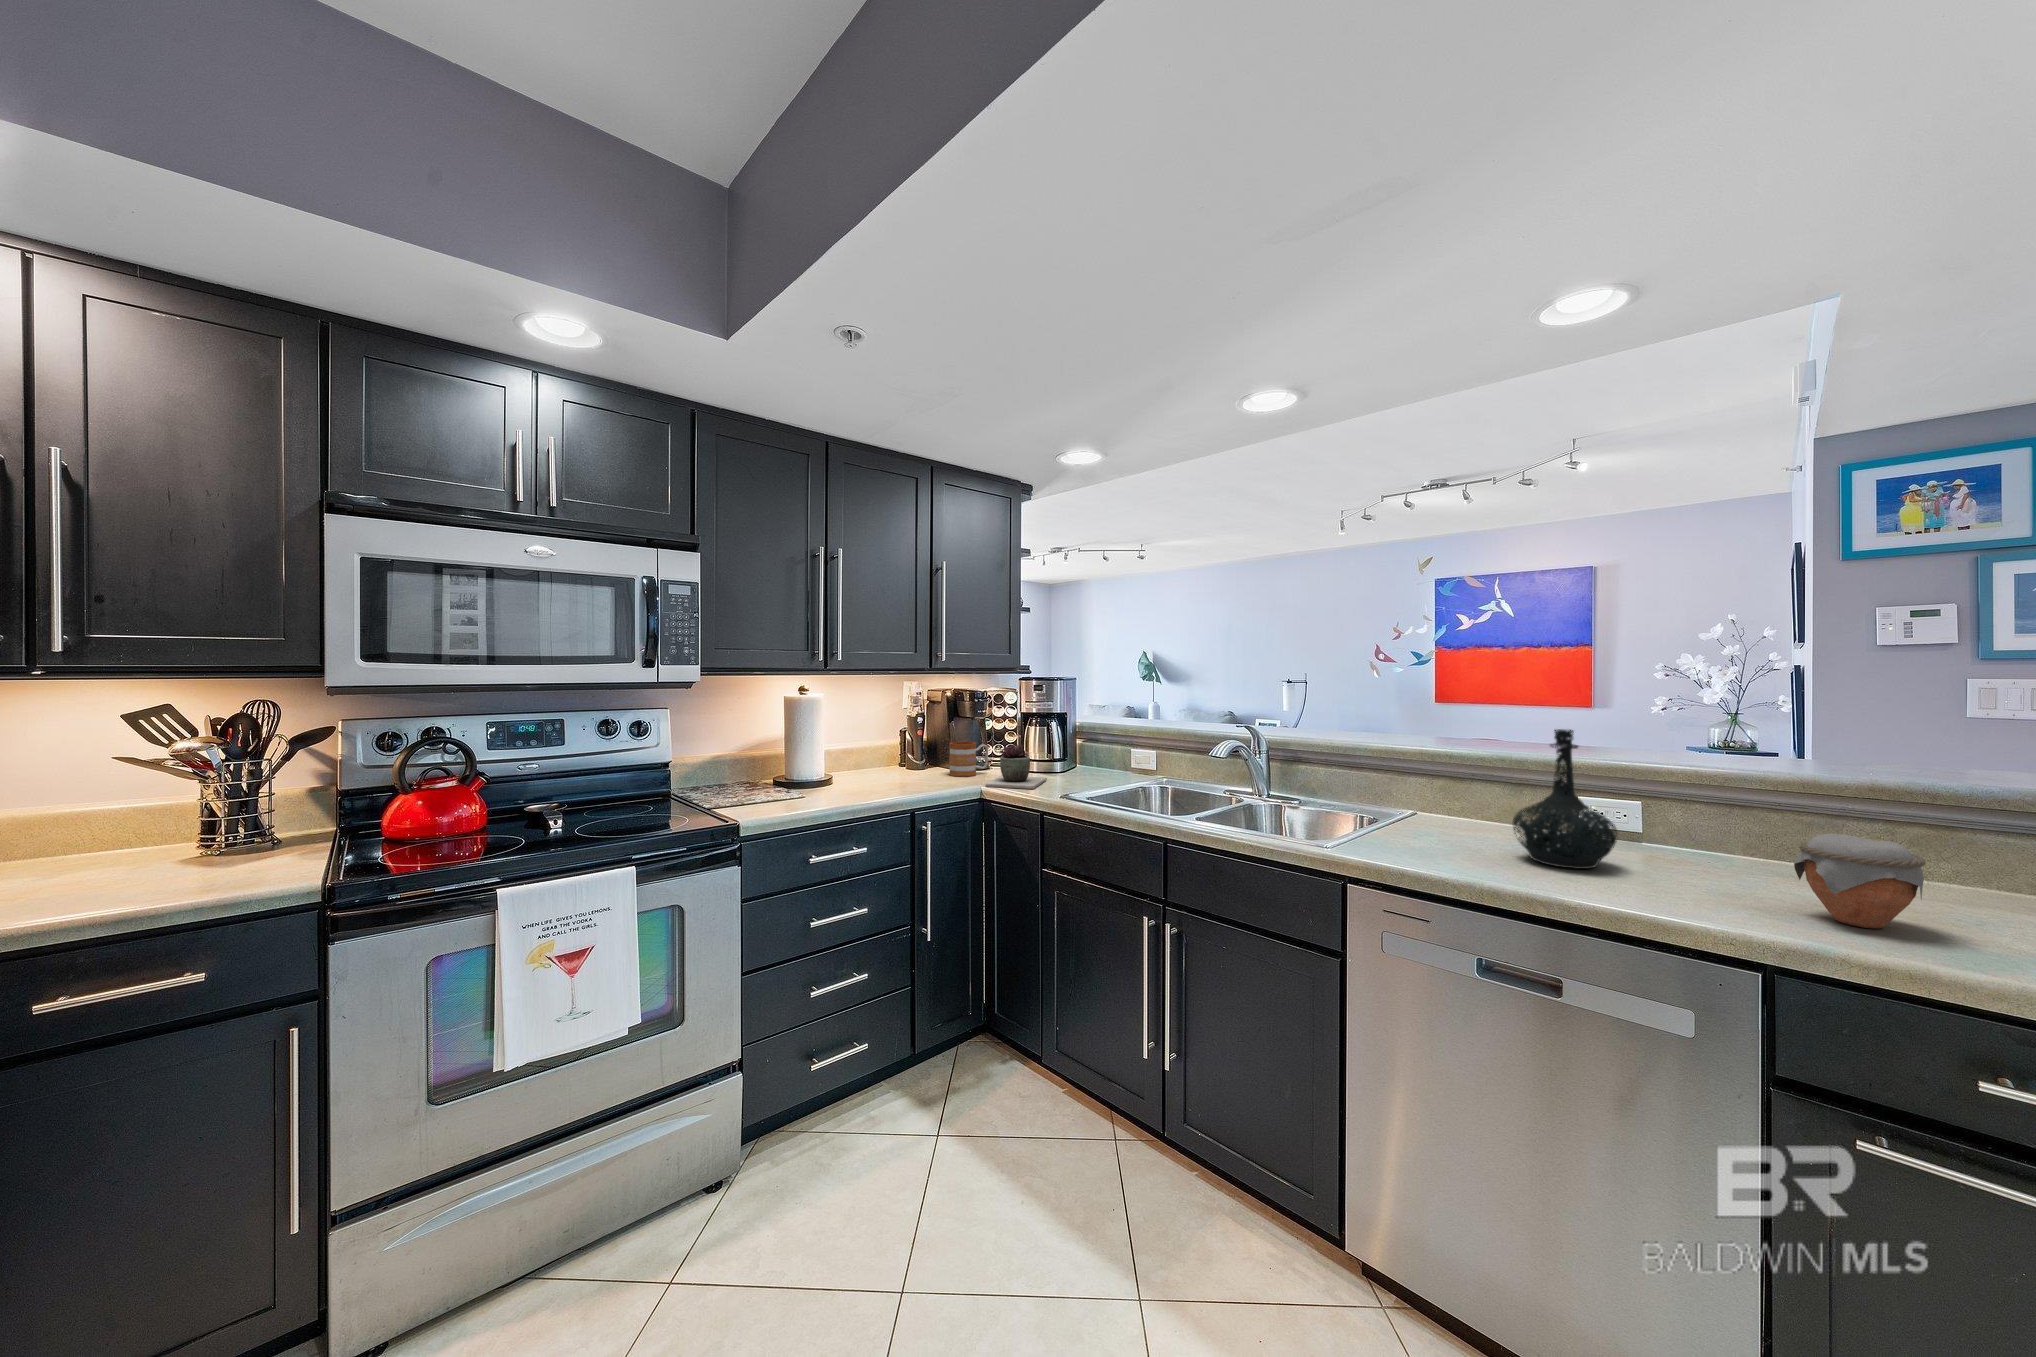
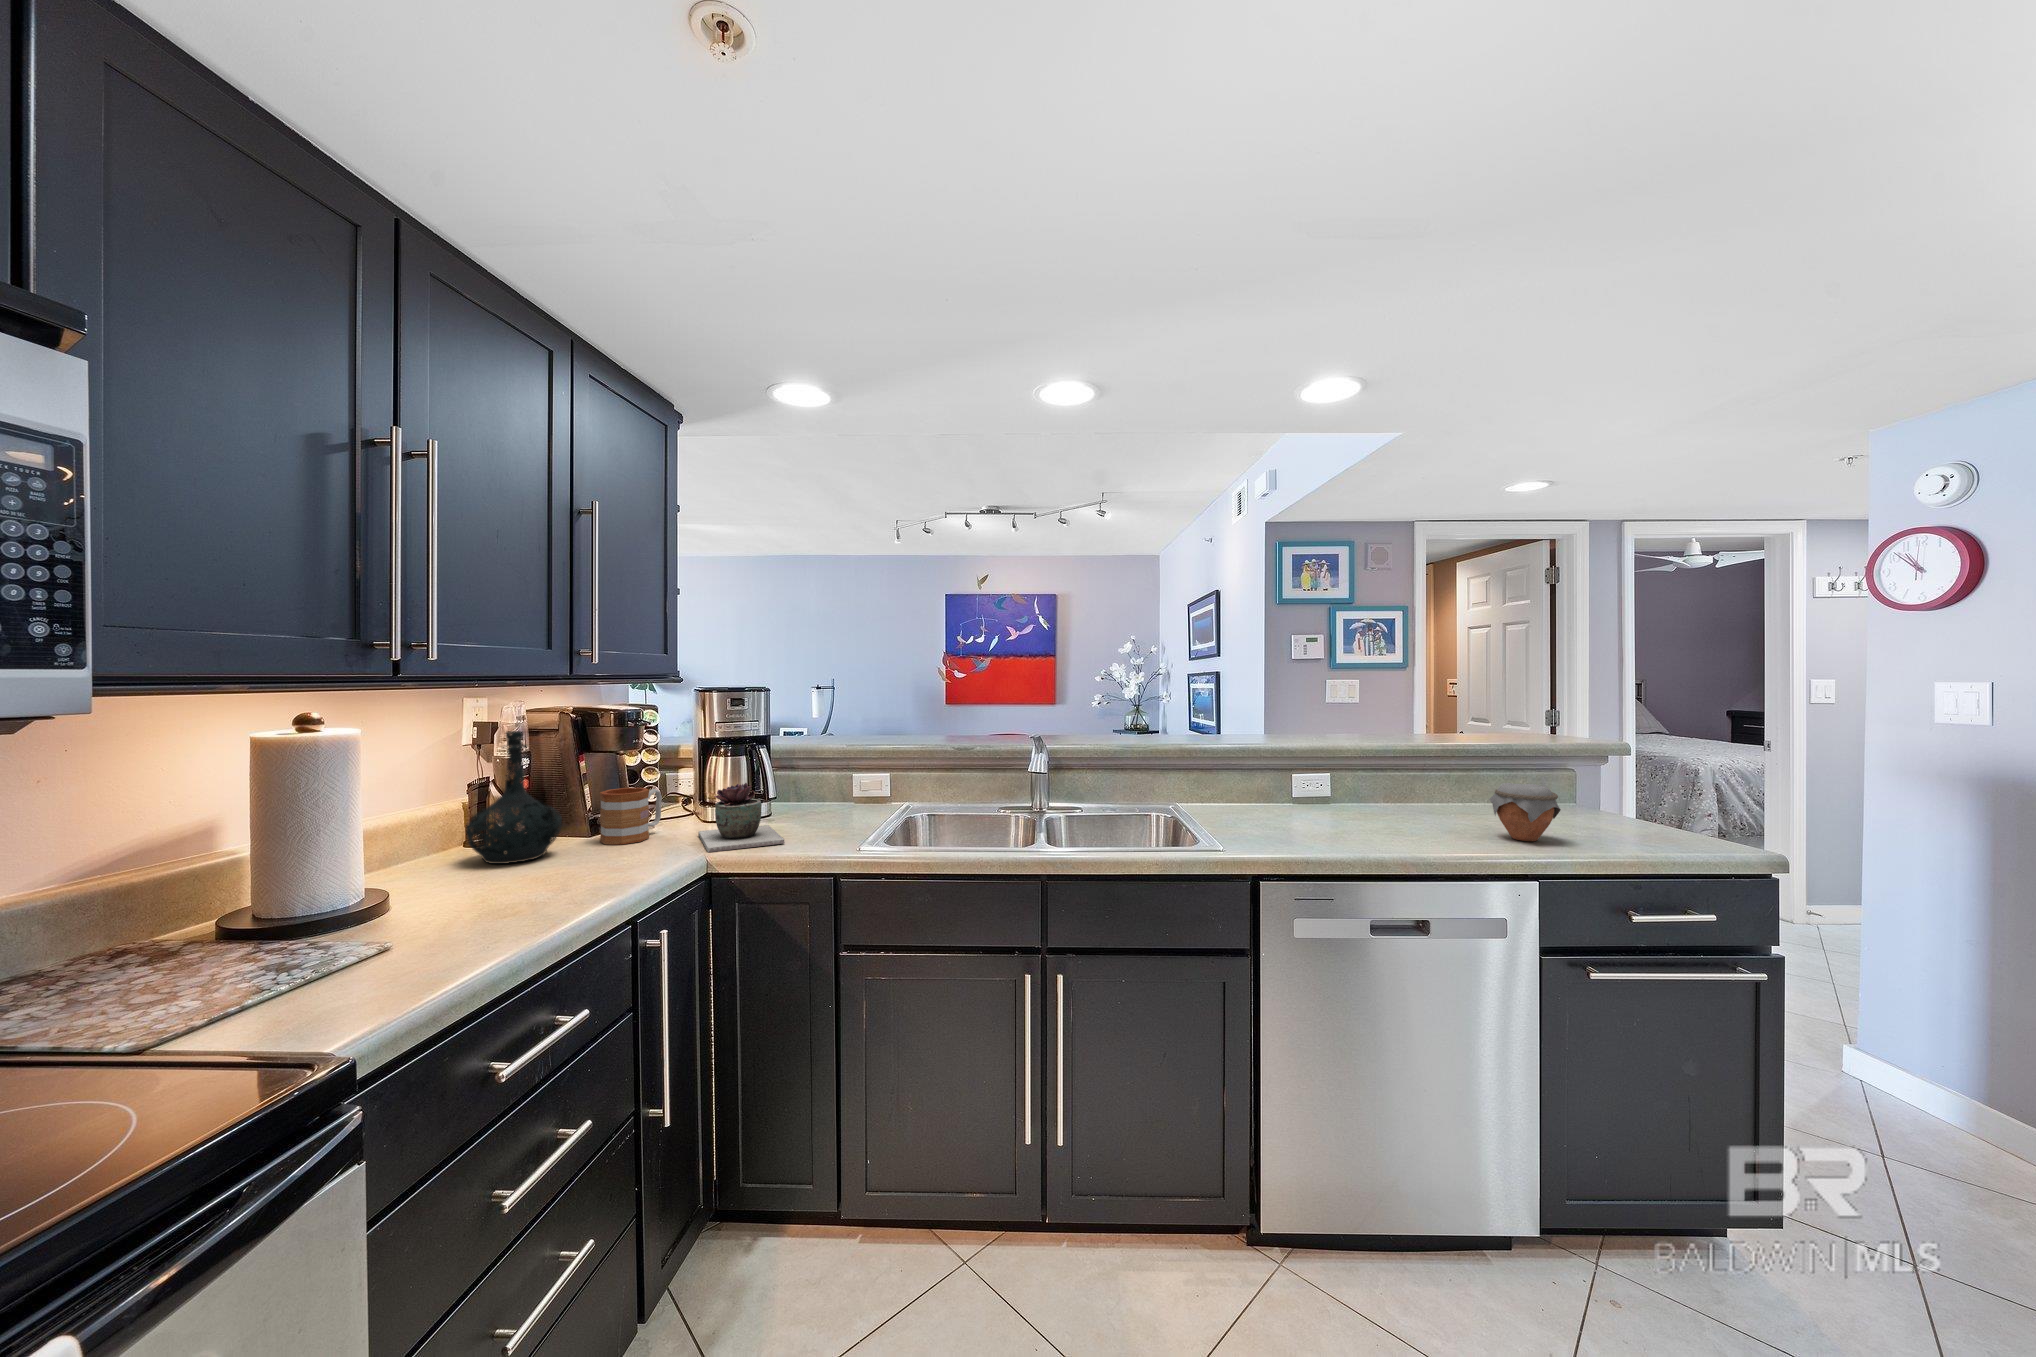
bottle: present [1513,729,1617,869] -> present [465,731,562,864]

